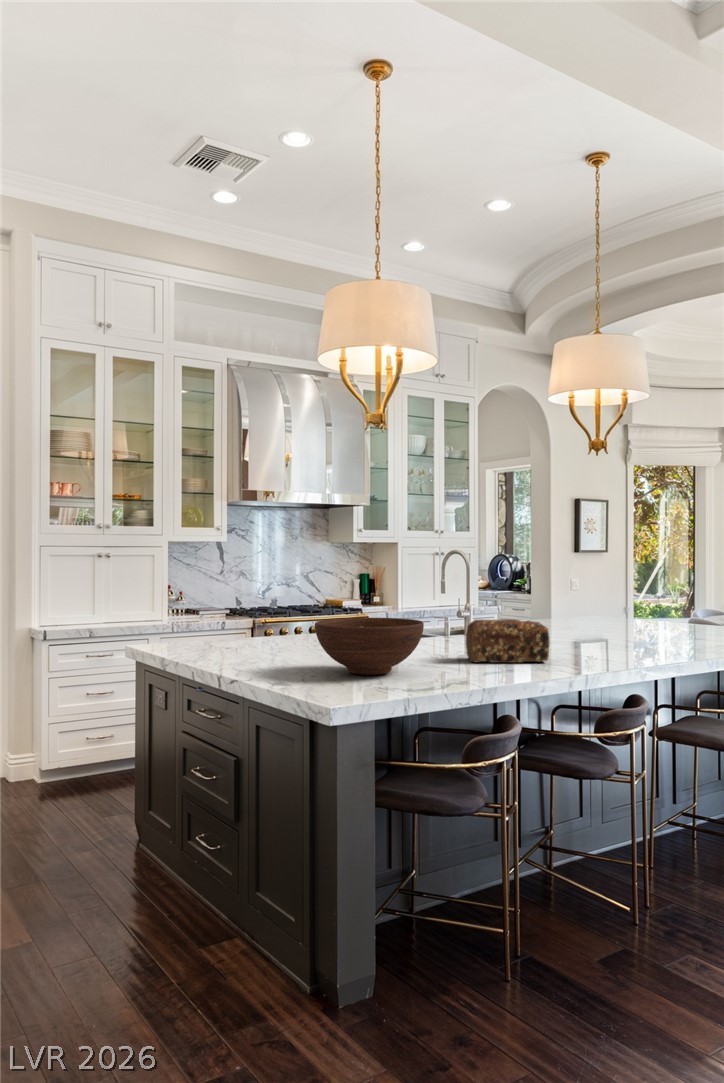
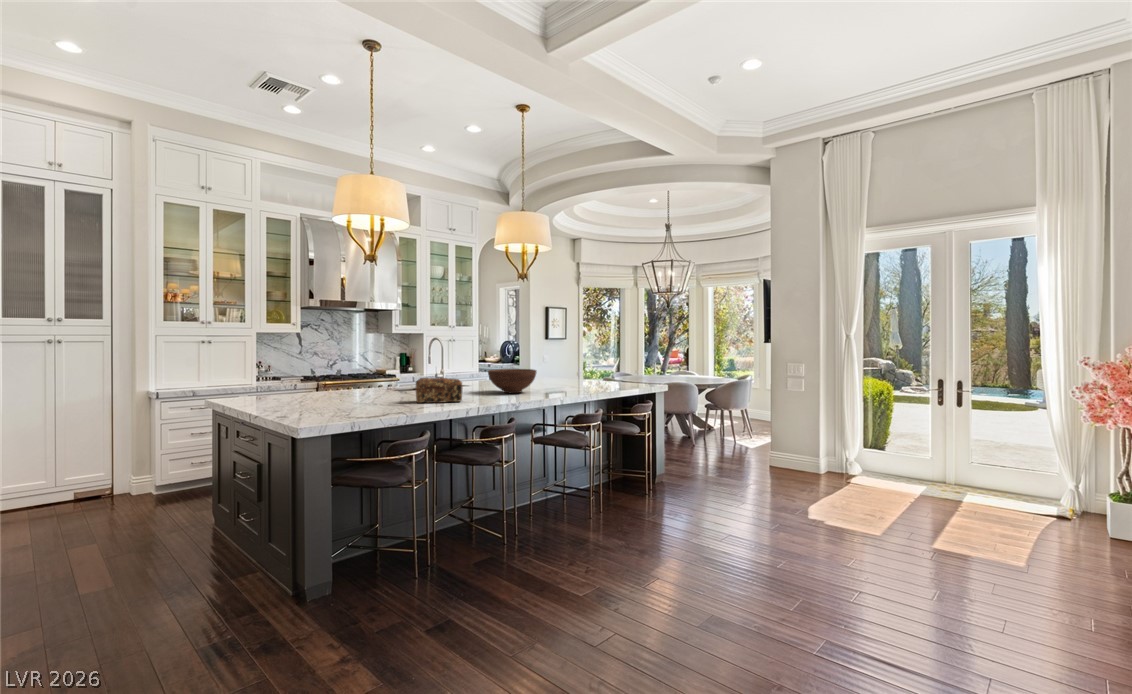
fruit bowl: present [315,618,424,675] -> present [488,369,537,393]

